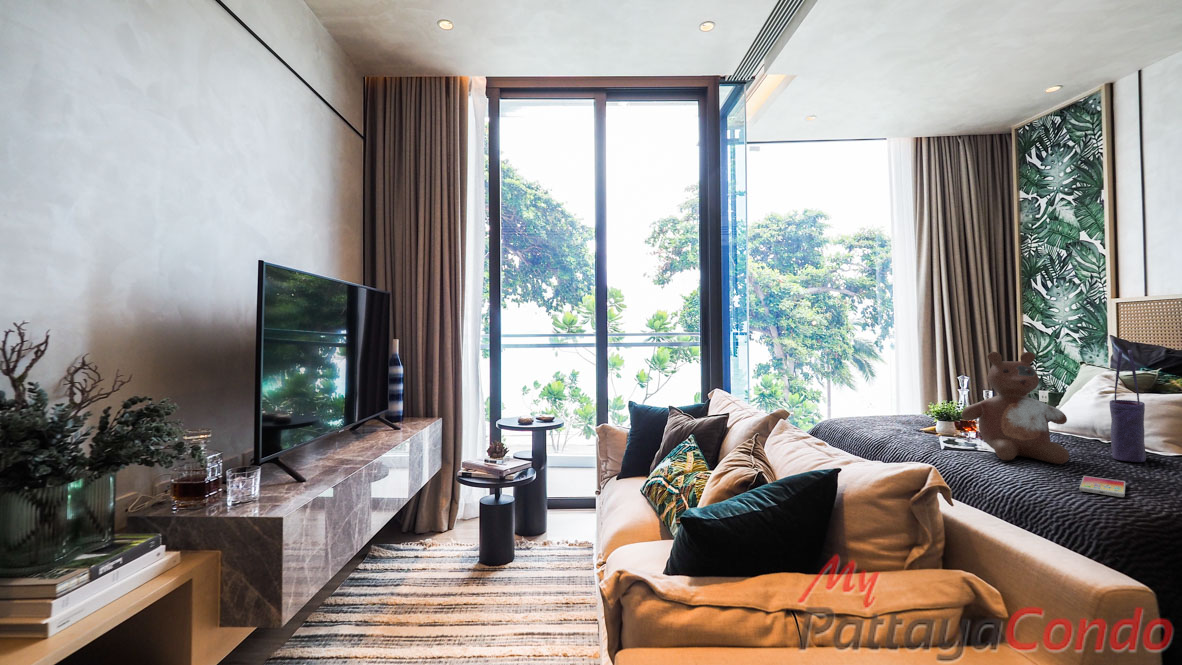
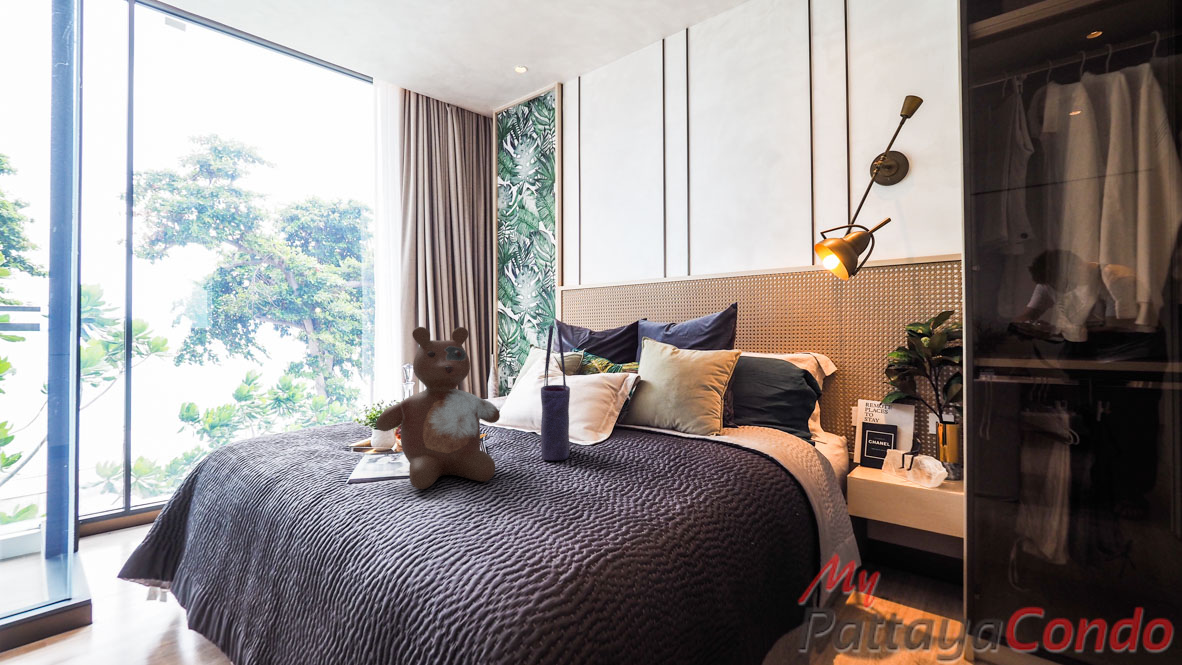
smartphone: present [1079,476,1126,497] -> none [487,503,544,540]

